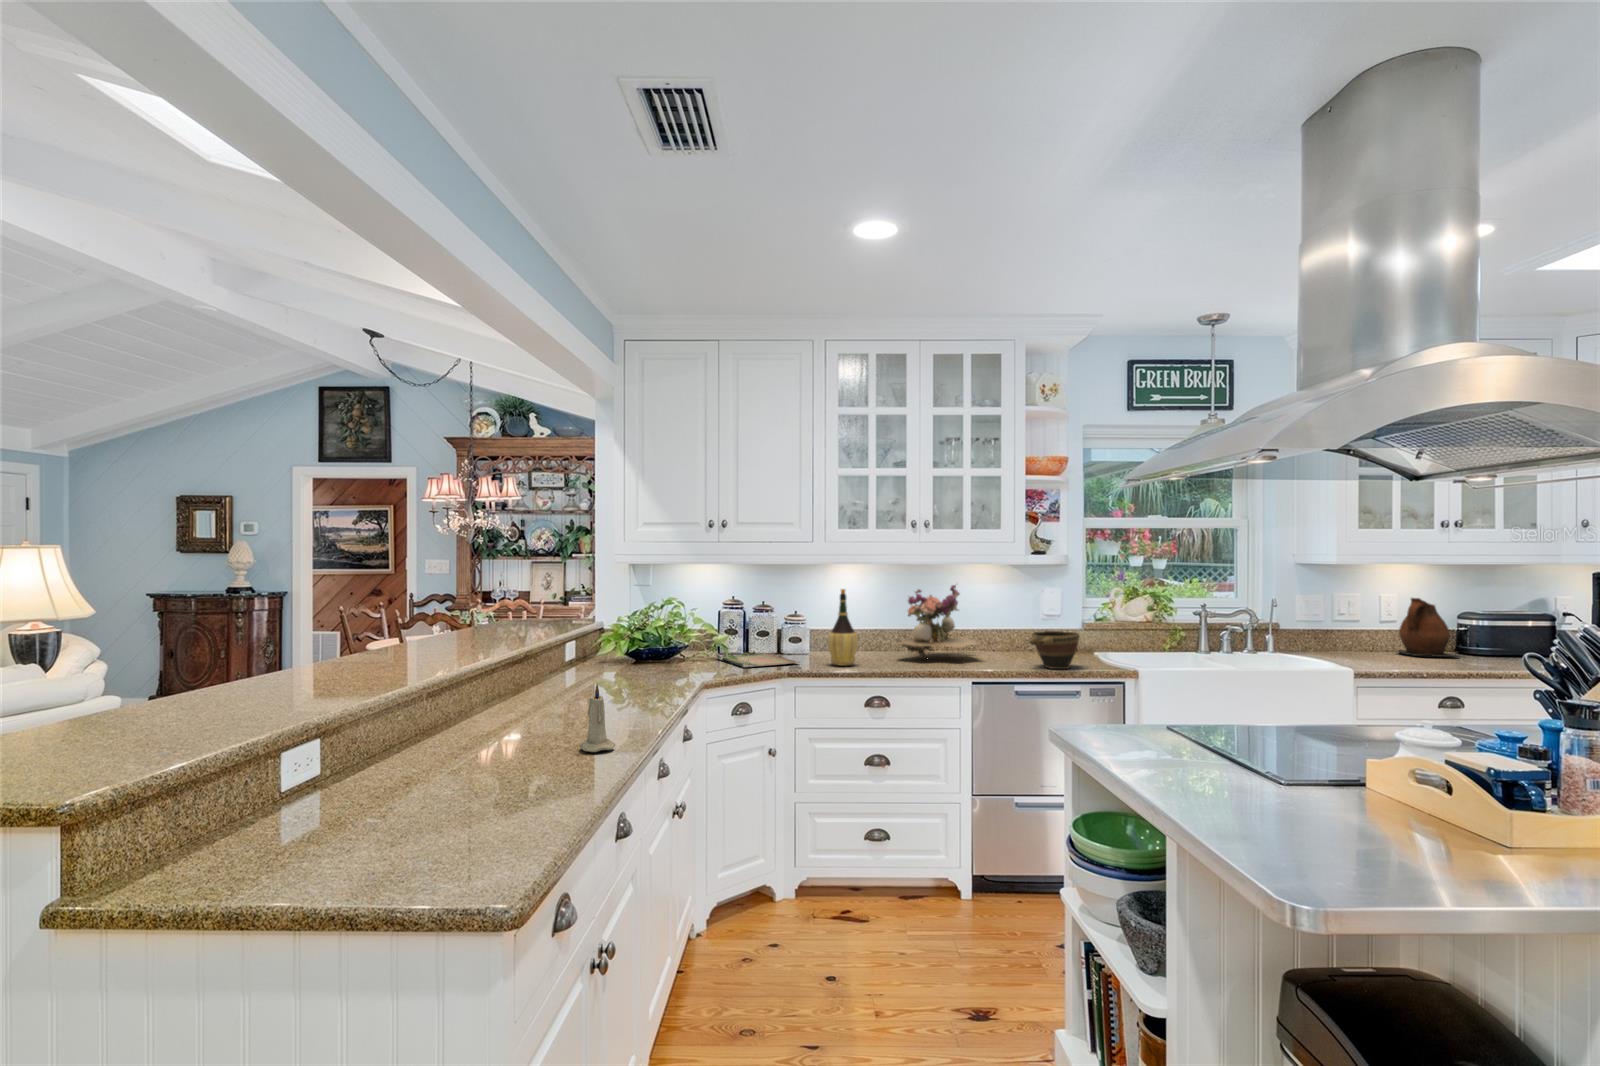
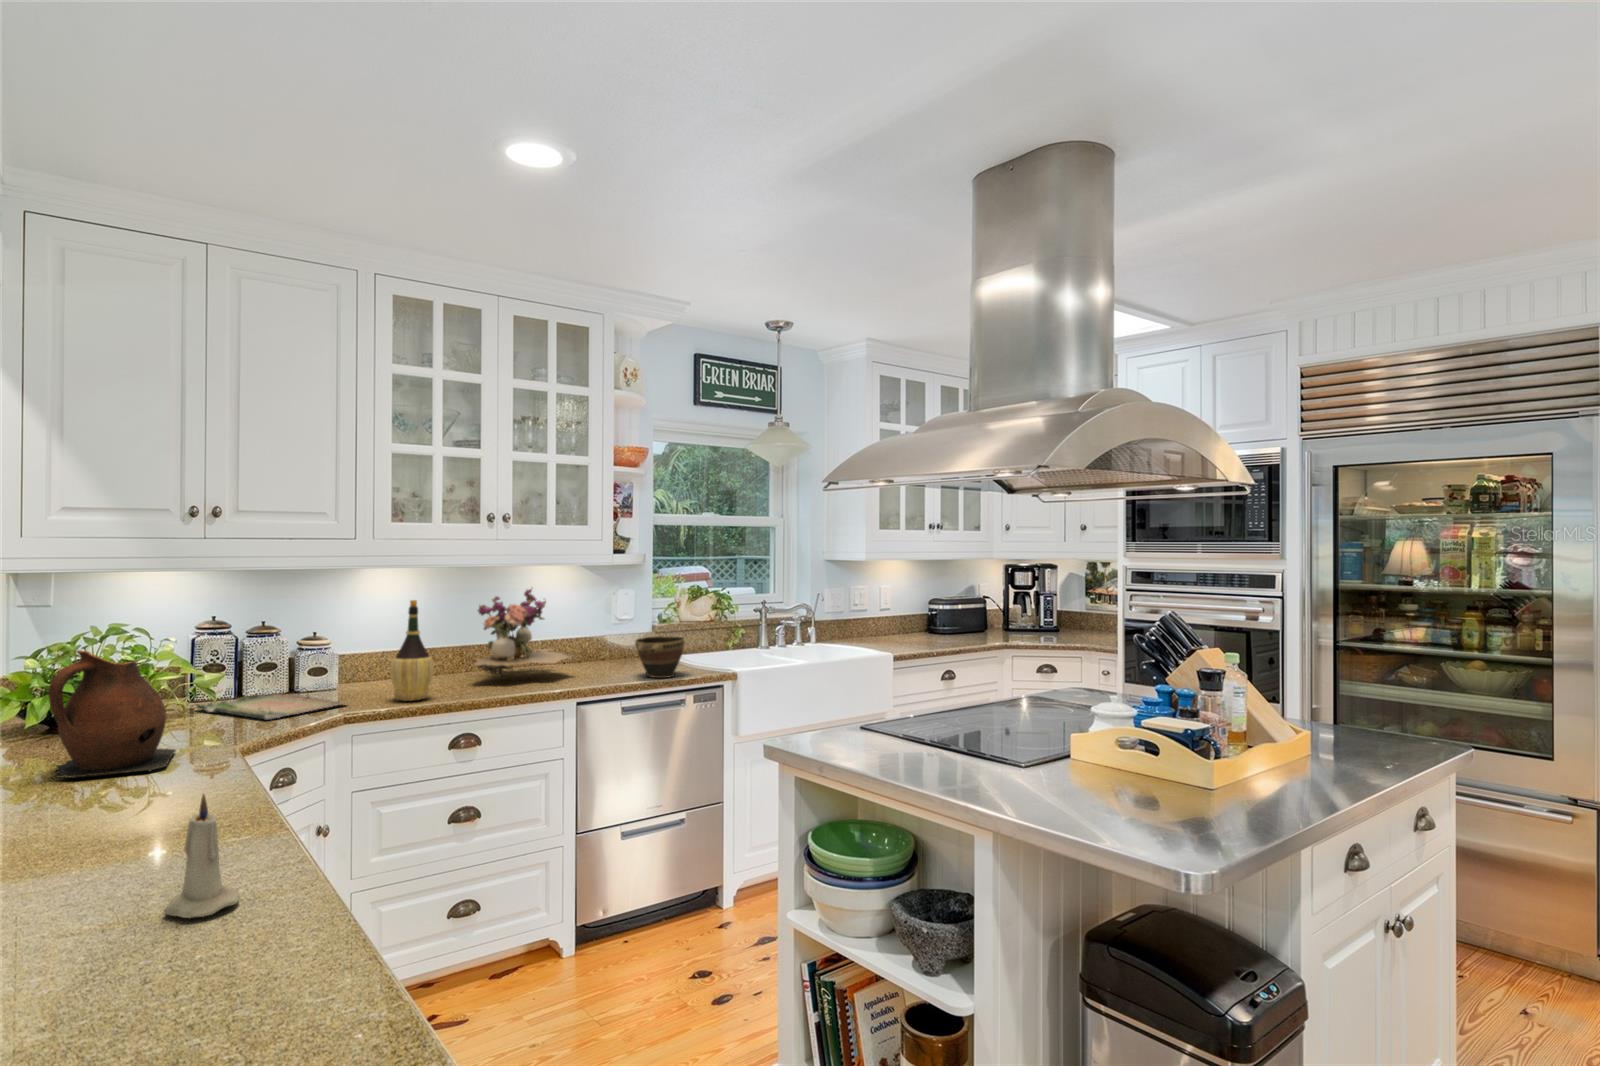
ceramic pitcher: present [1396,598,1457,657] -> present [48,650,176,778]

